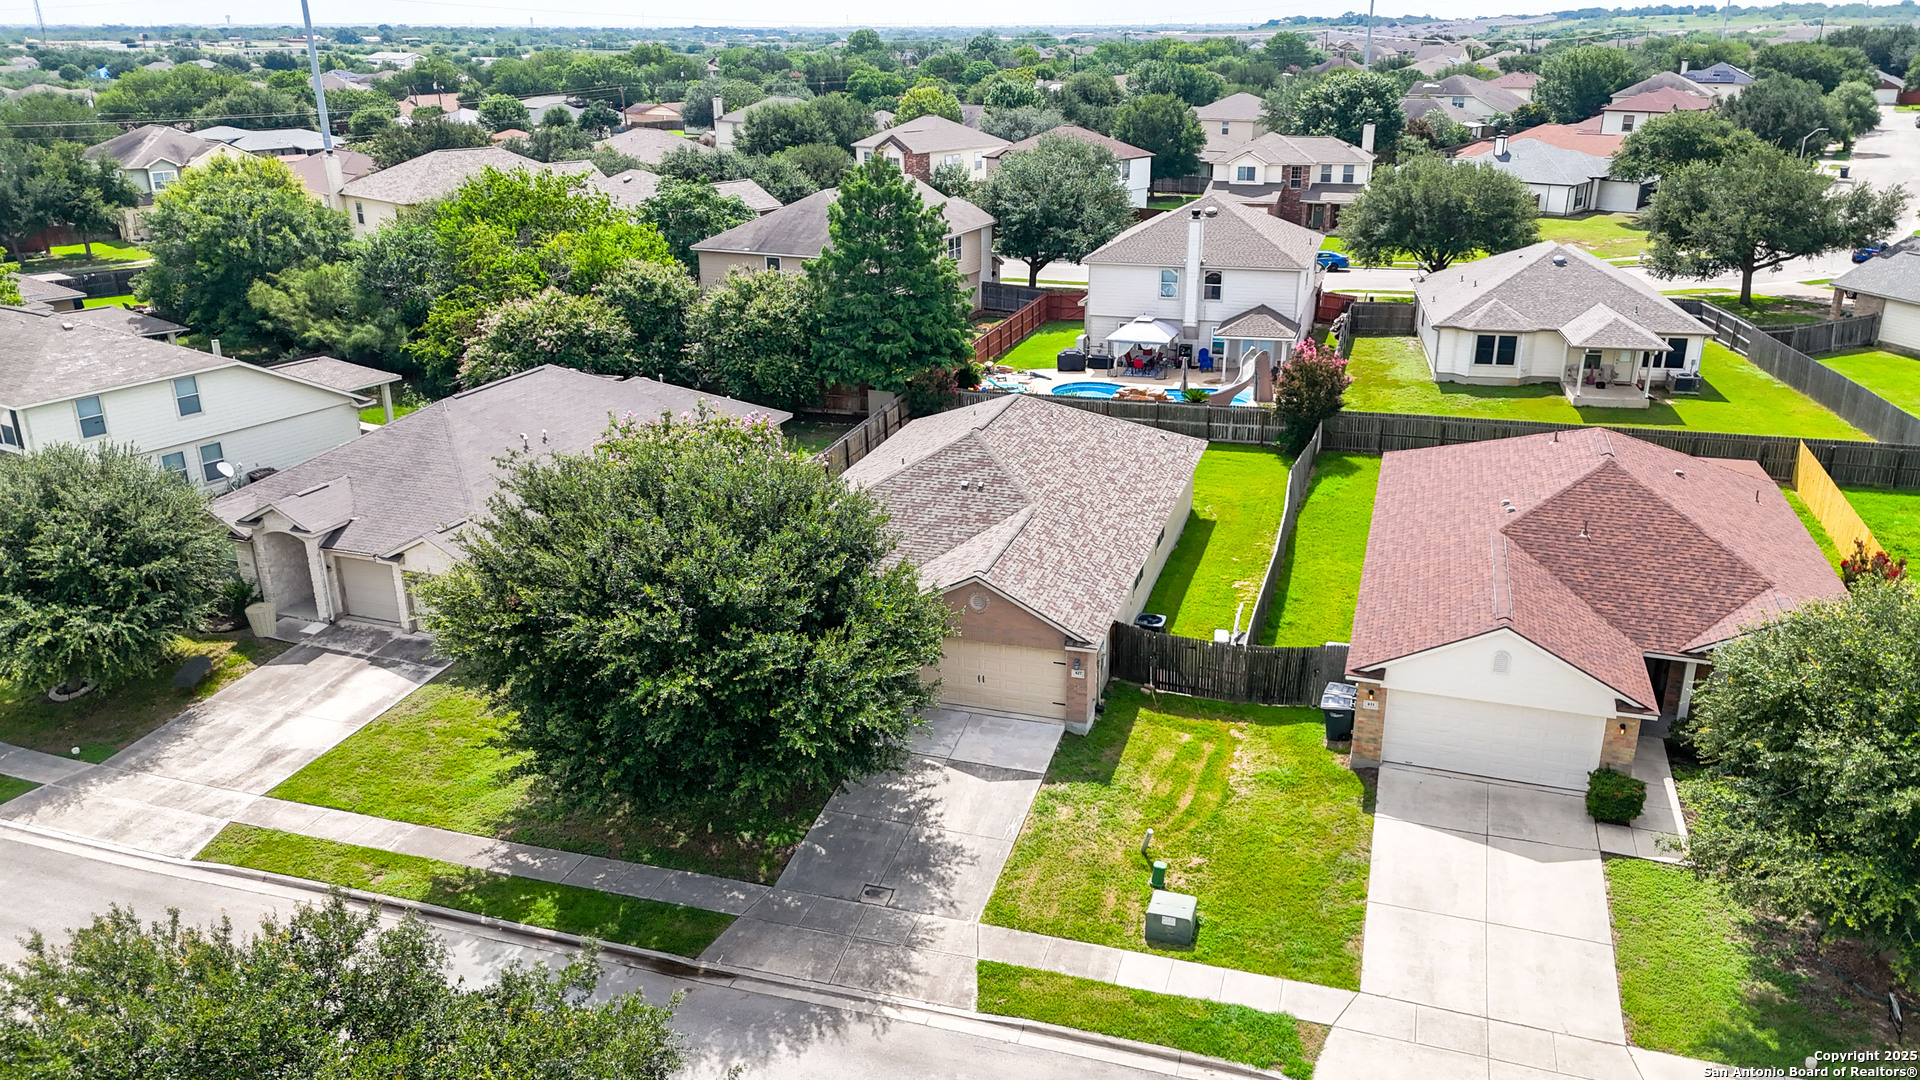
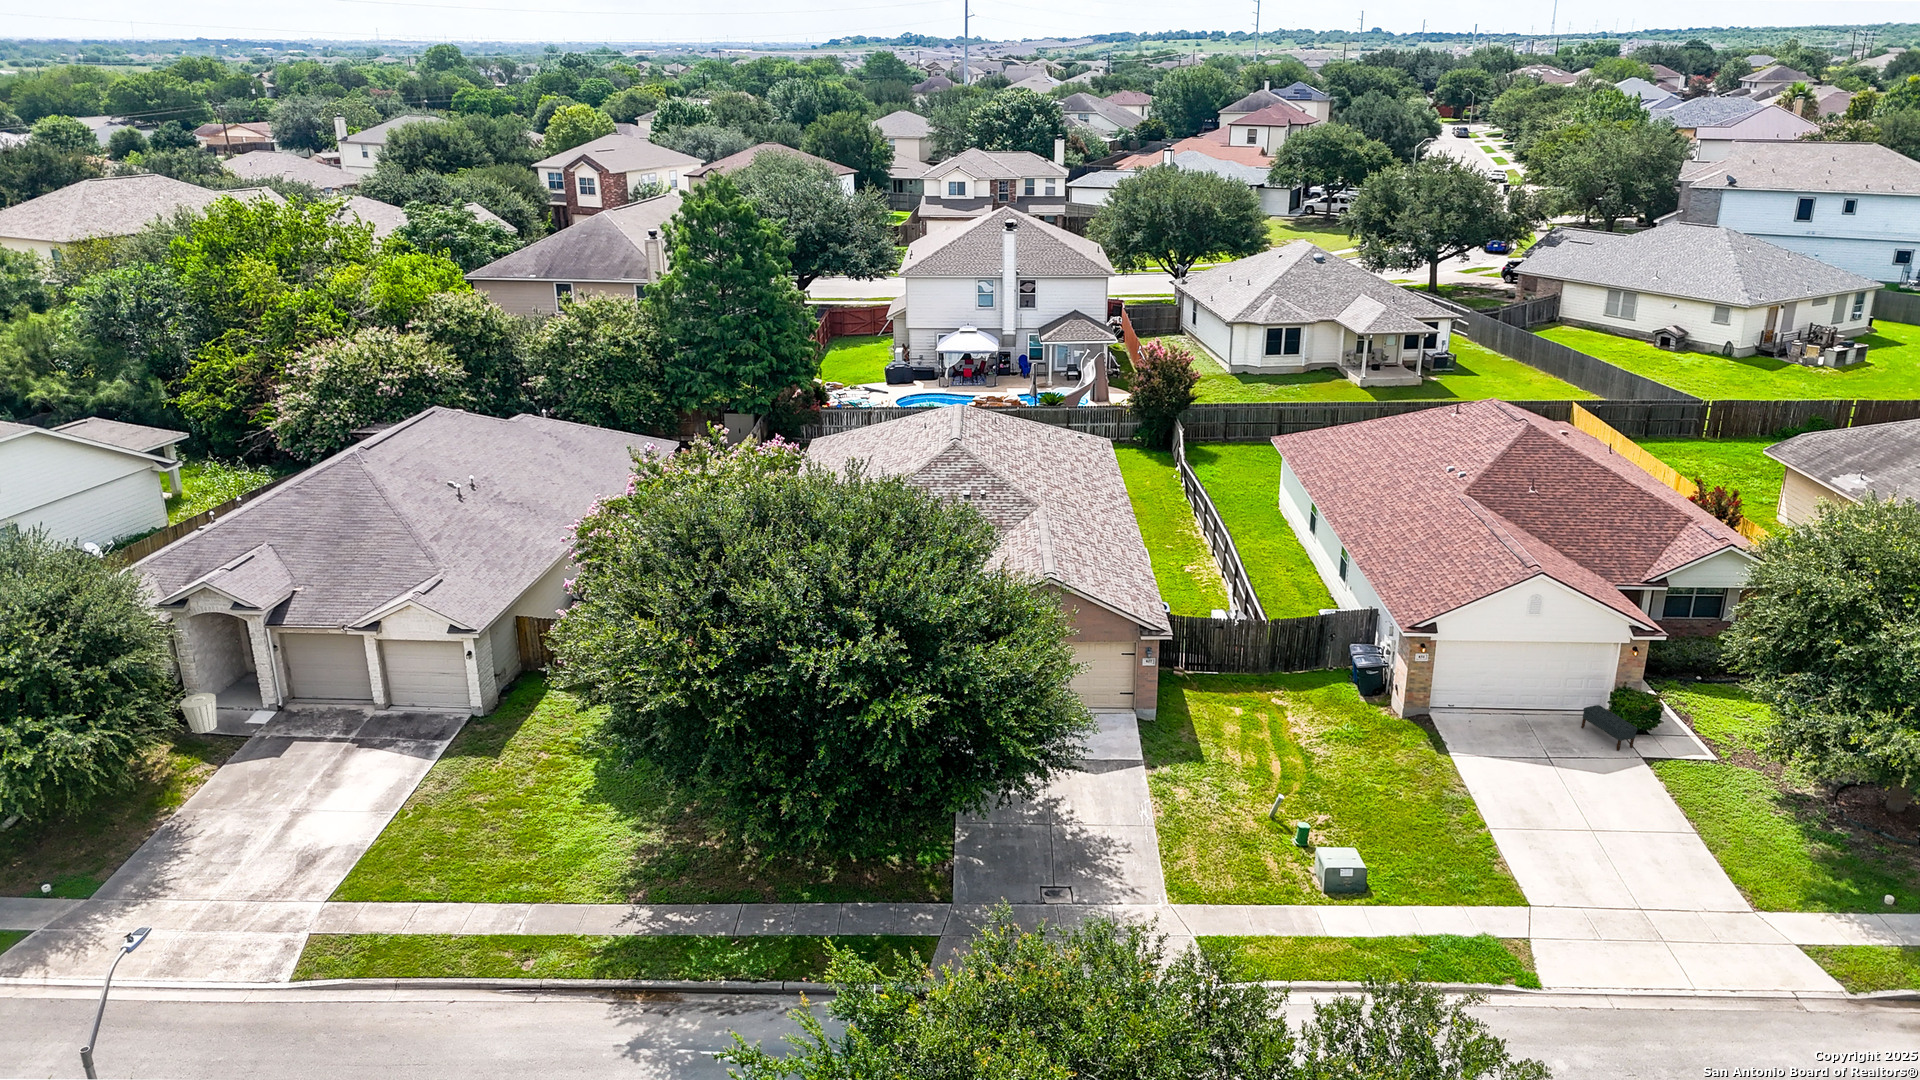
bench: present [172,656,213,695] -> present [1581,705,1638,751]

